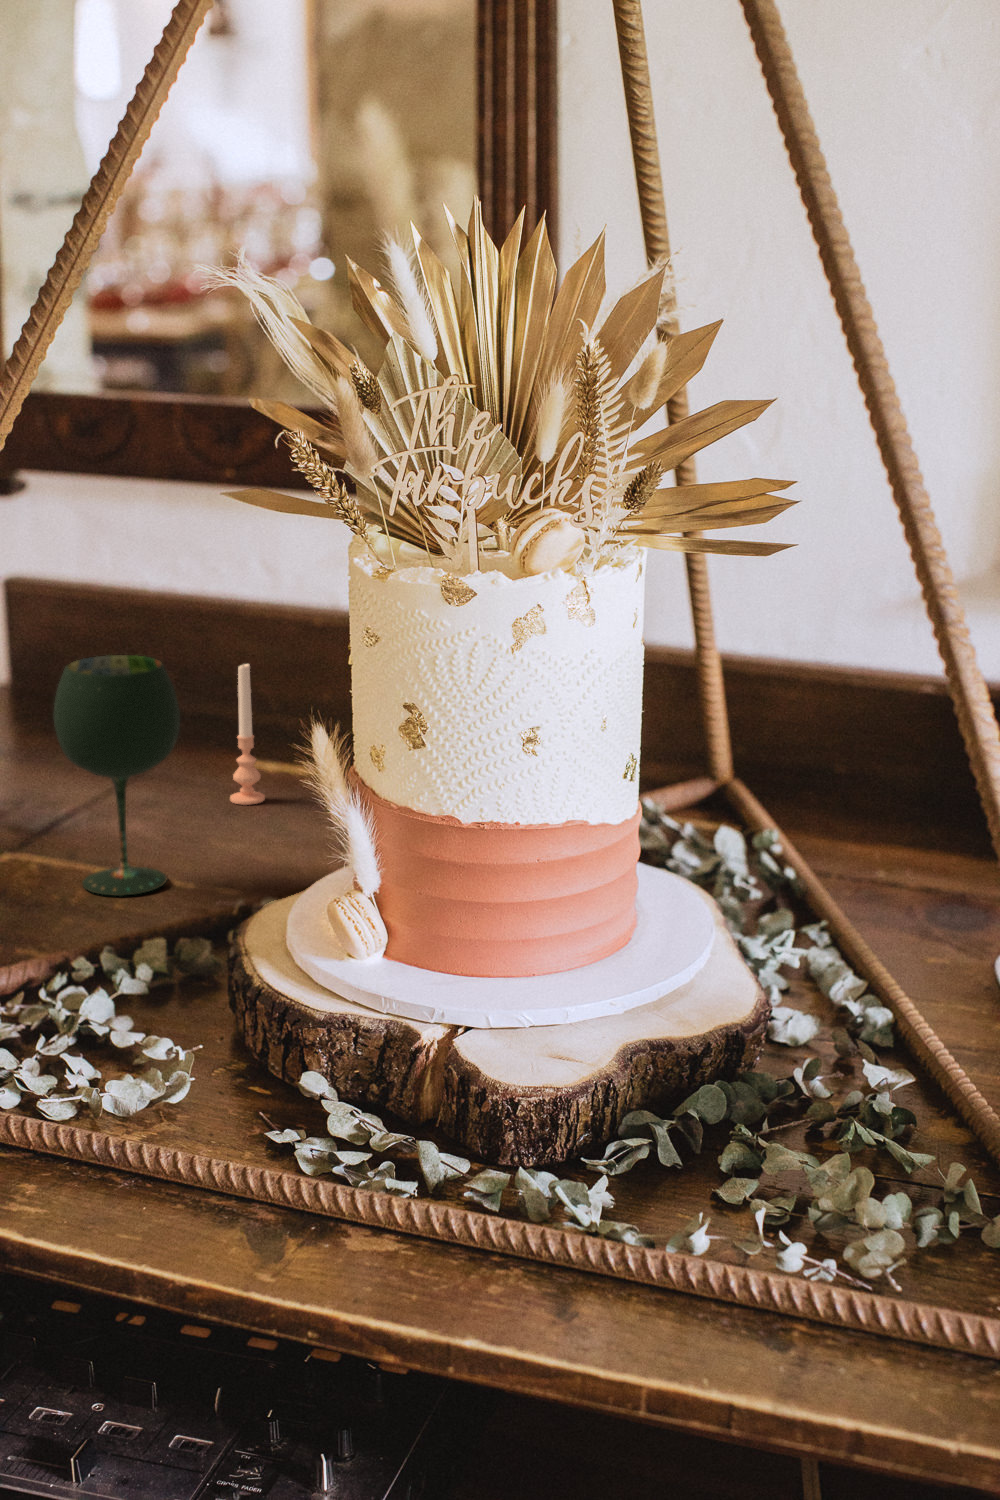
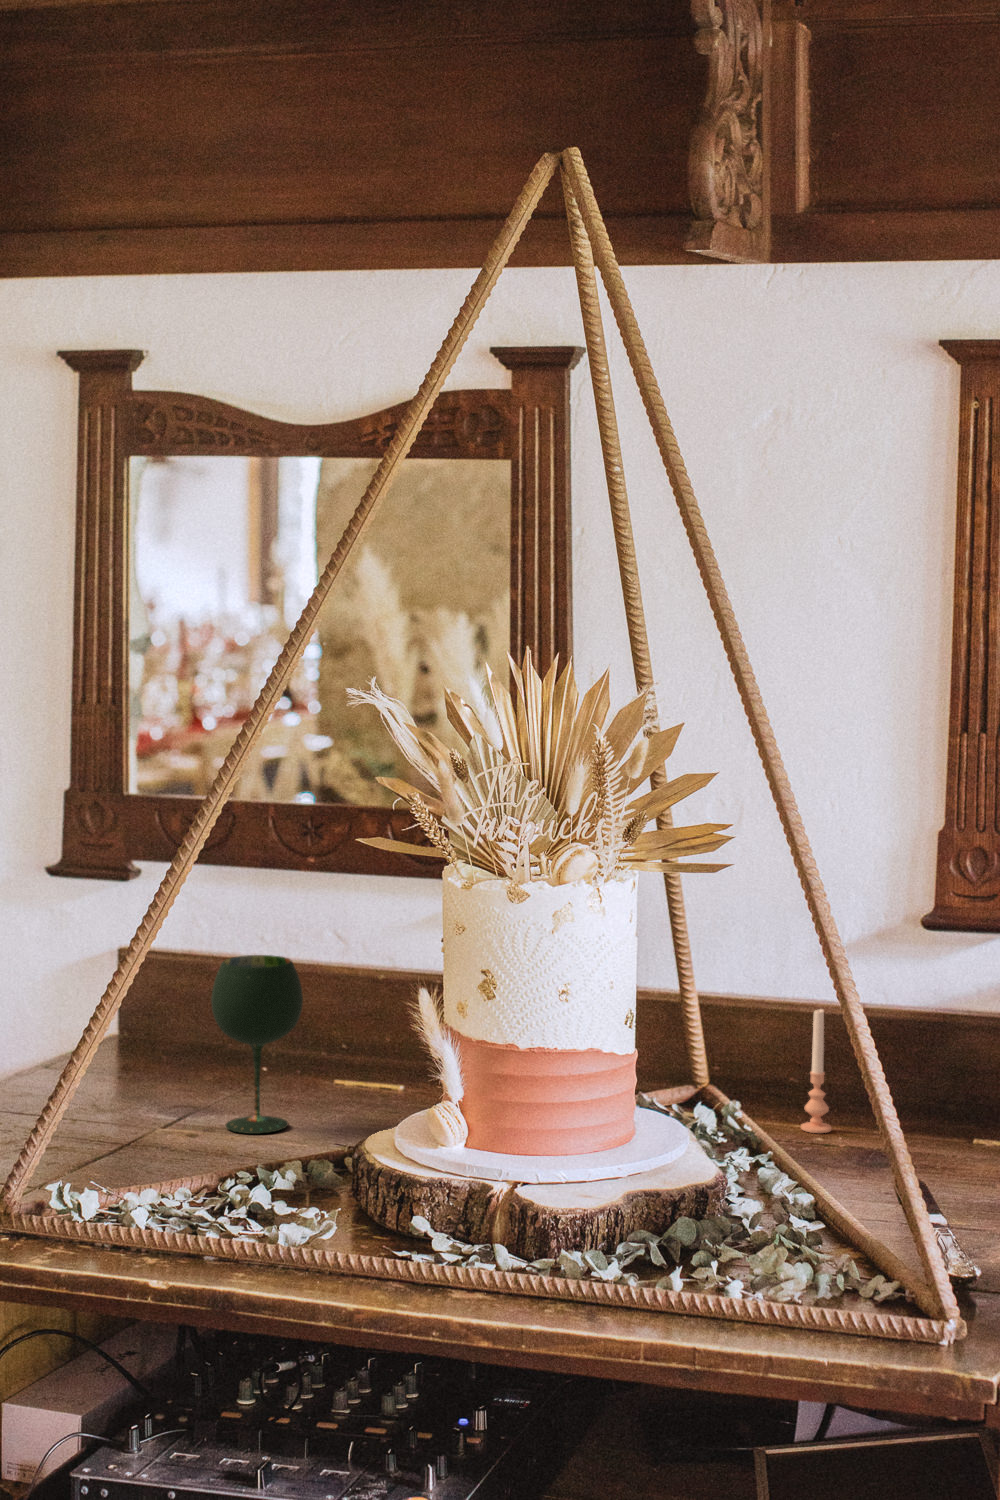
candle: present [230,664,265,805] -> present [801,1009,832,1133]

